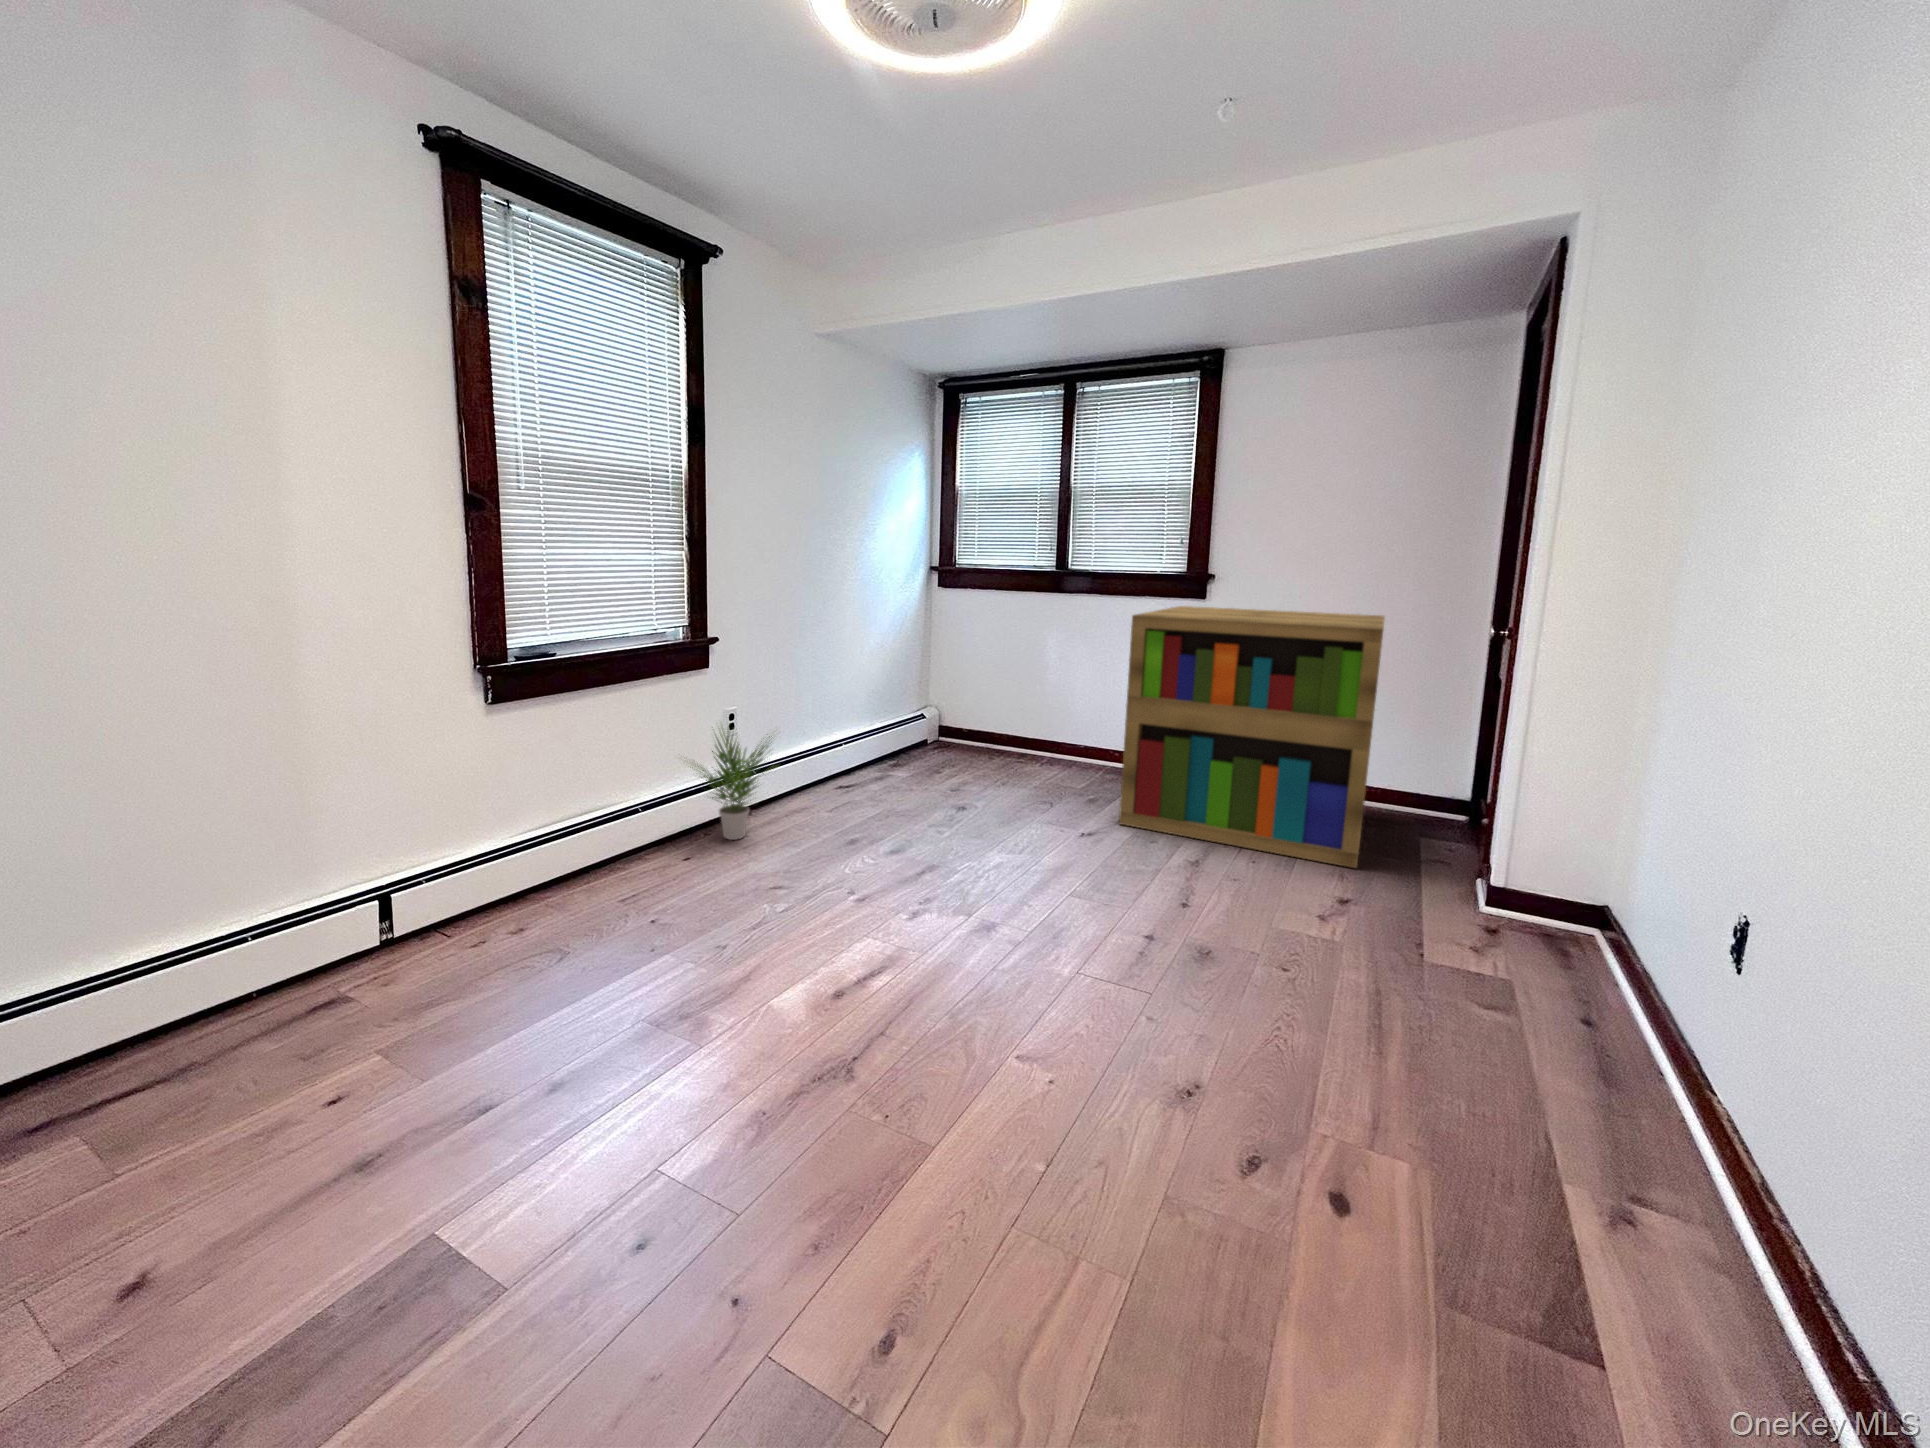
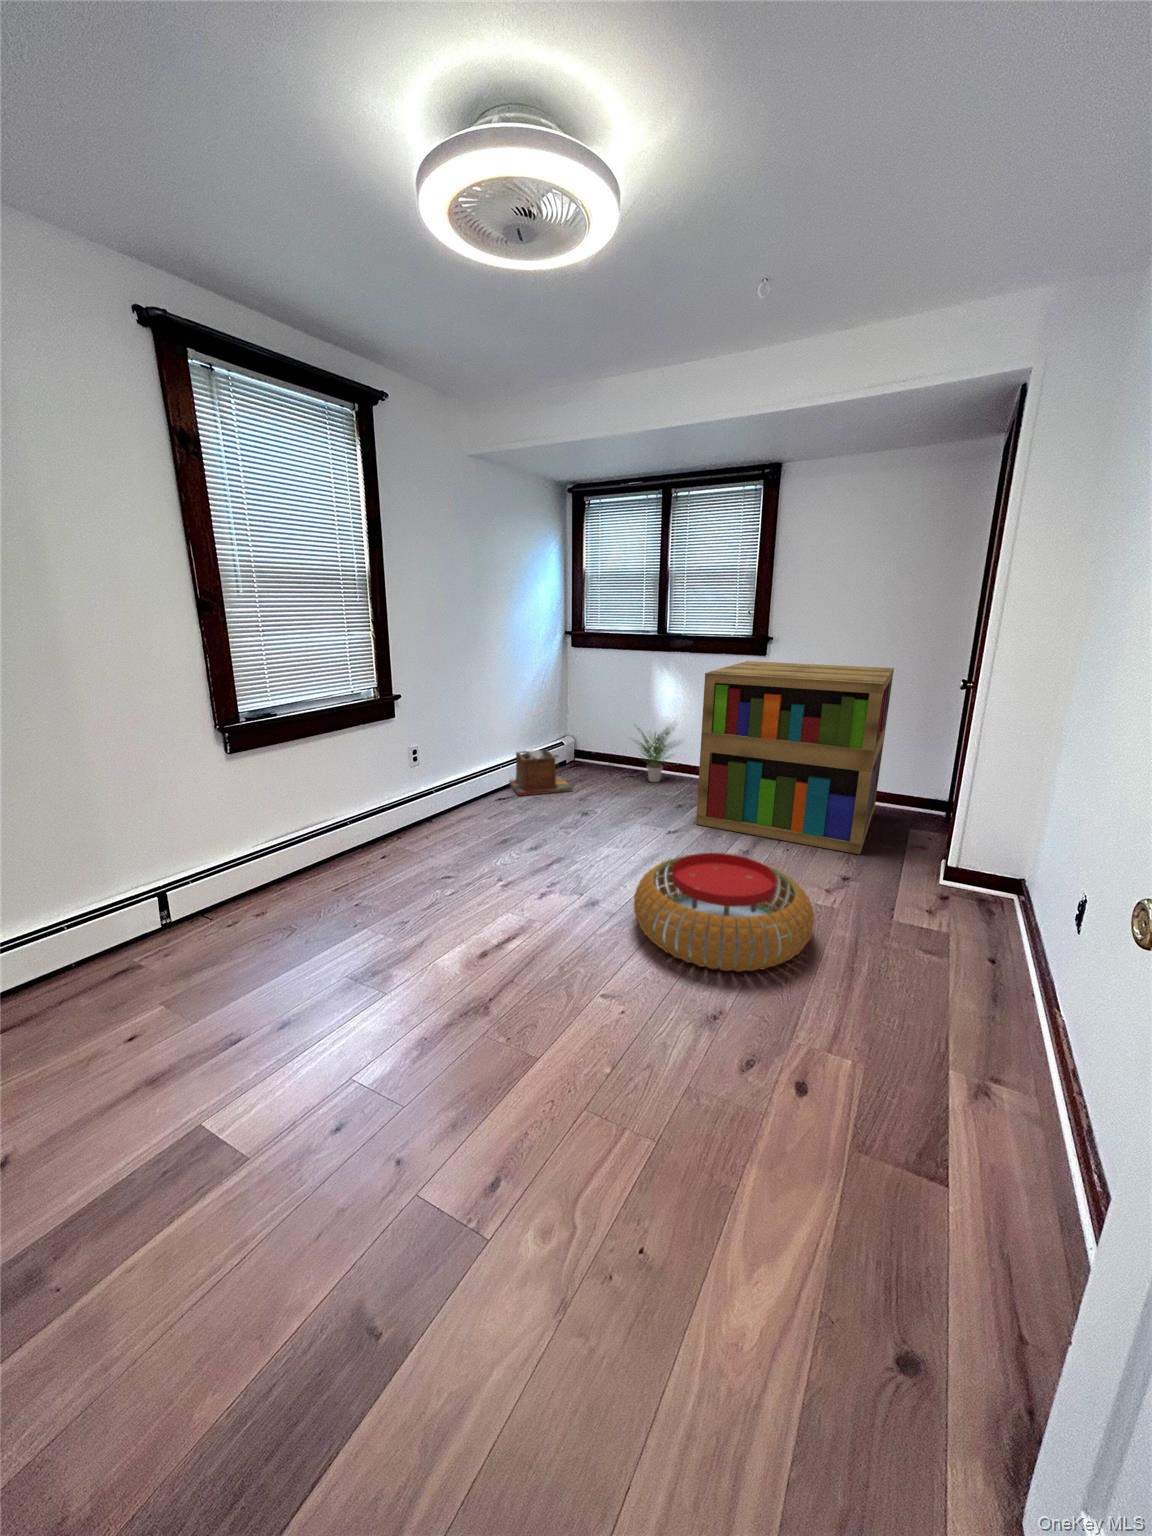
laundry basket: none [854,722,942,783] -> present [509,750,573,796]
potted plant: present [684,729,772,840] -> present [633,727,680,782]
pouf: none [1051,857,1318,1027] -> present [634,853,814,972]

